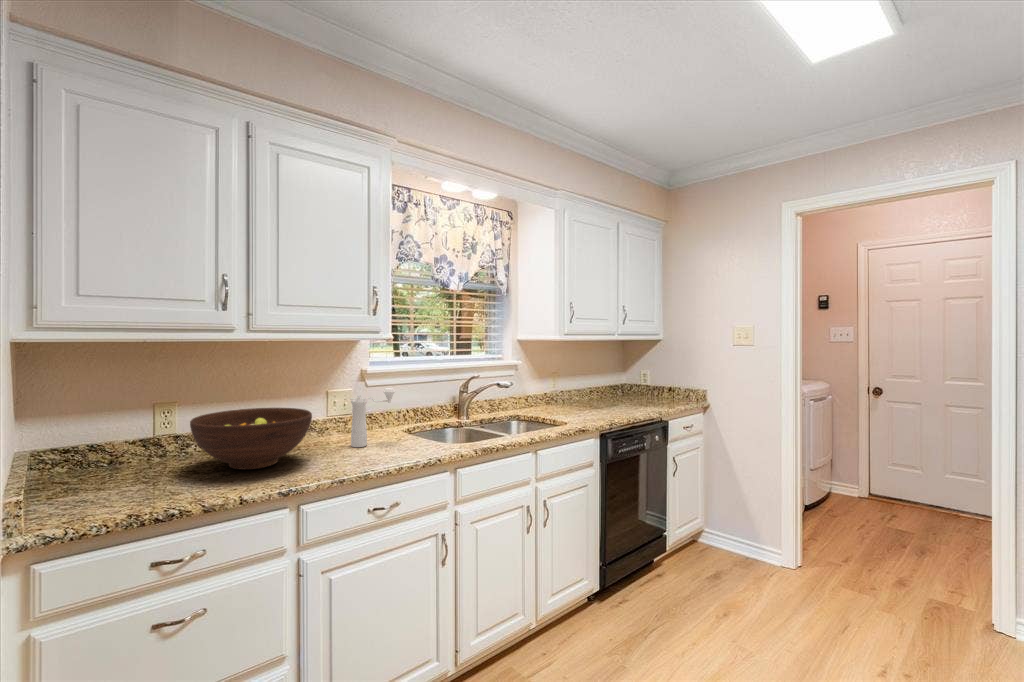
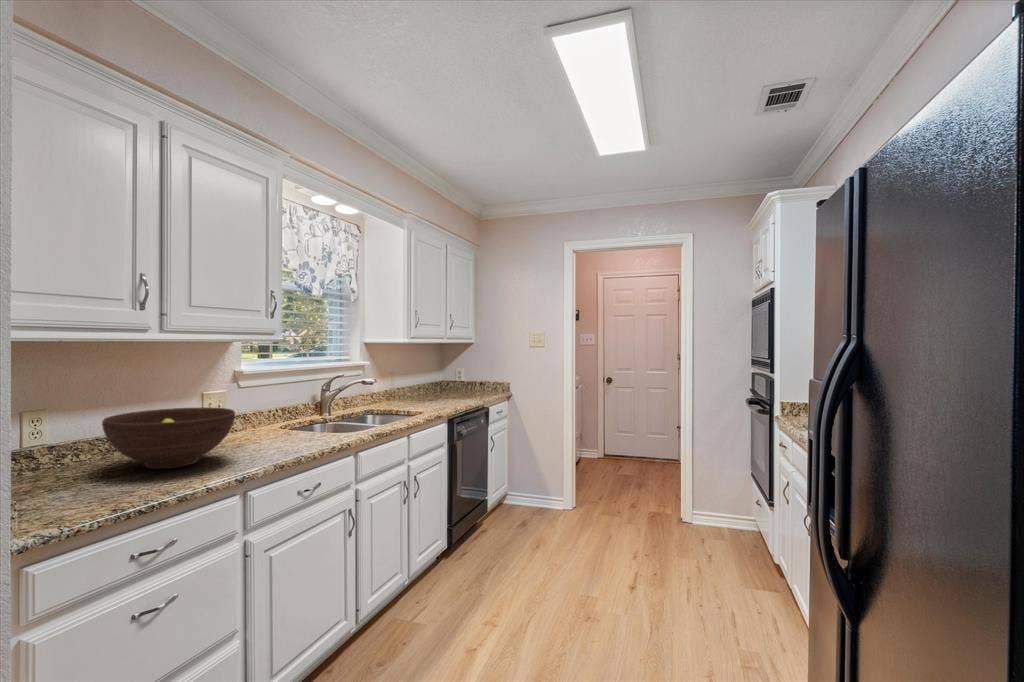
pepper mill: present [350,388,395,447] -> none [248,385,291,443]

